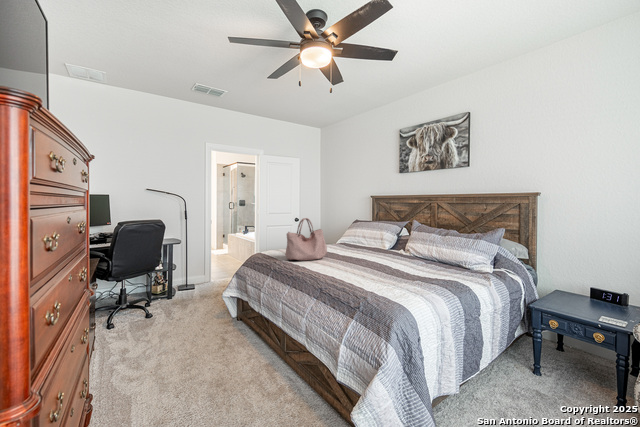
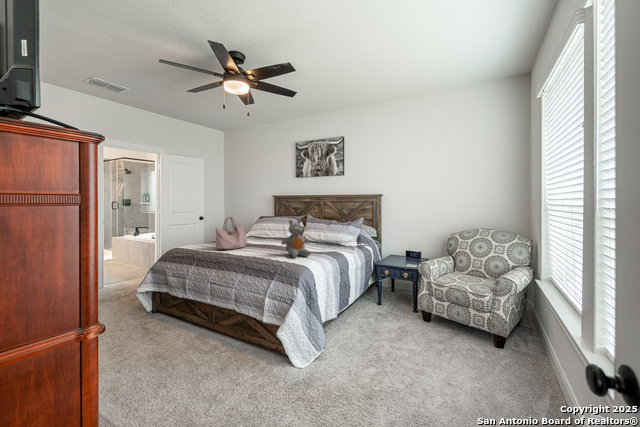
stuffed bear: none [366,225,412,285] -> present [281,220,310,257]

